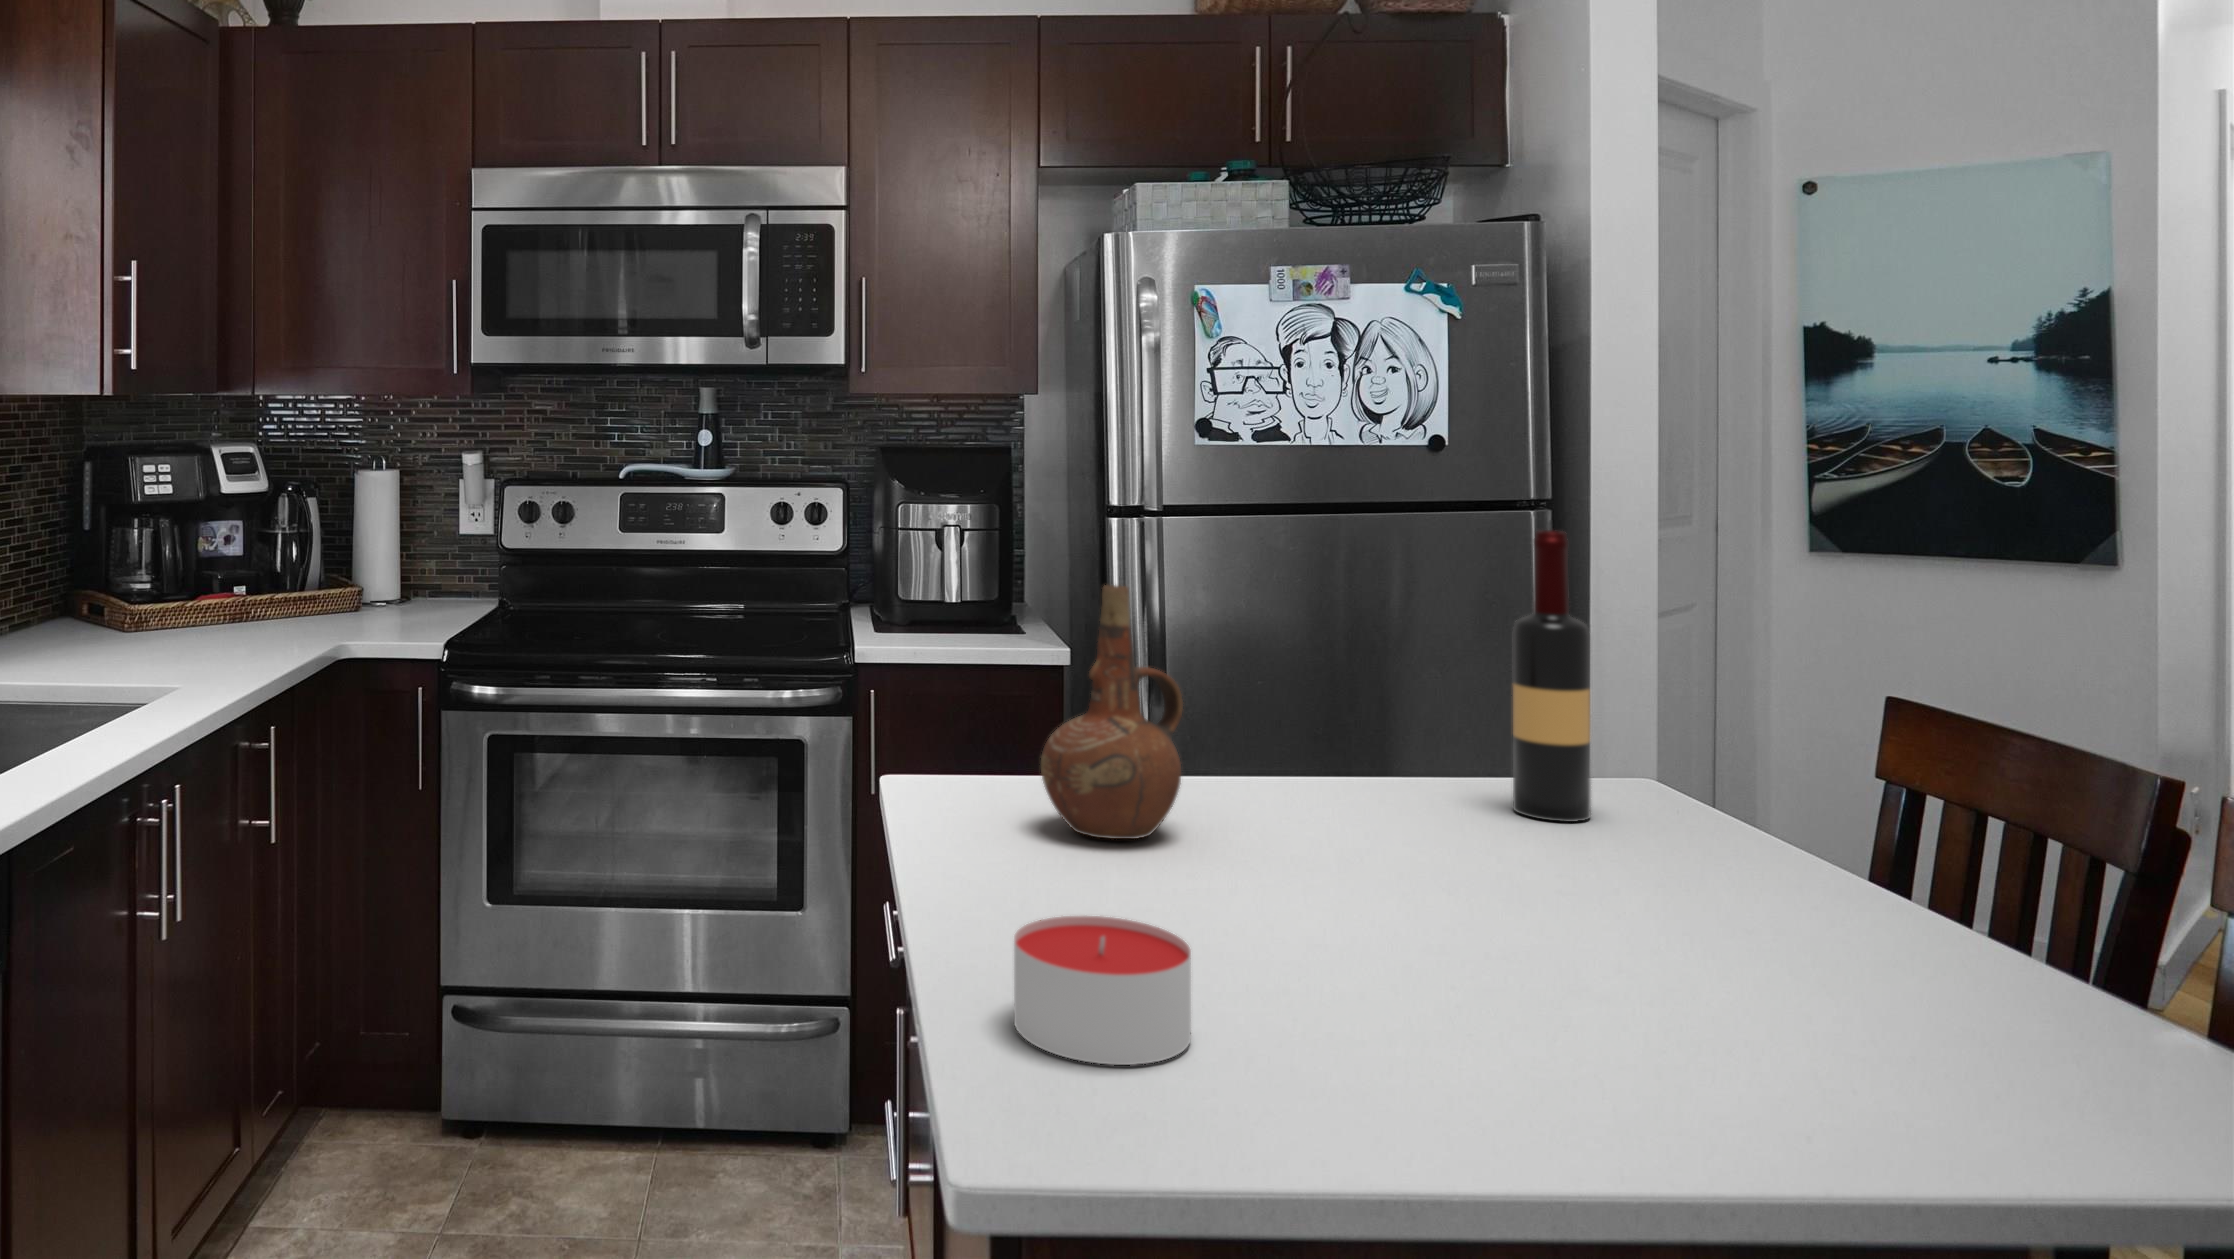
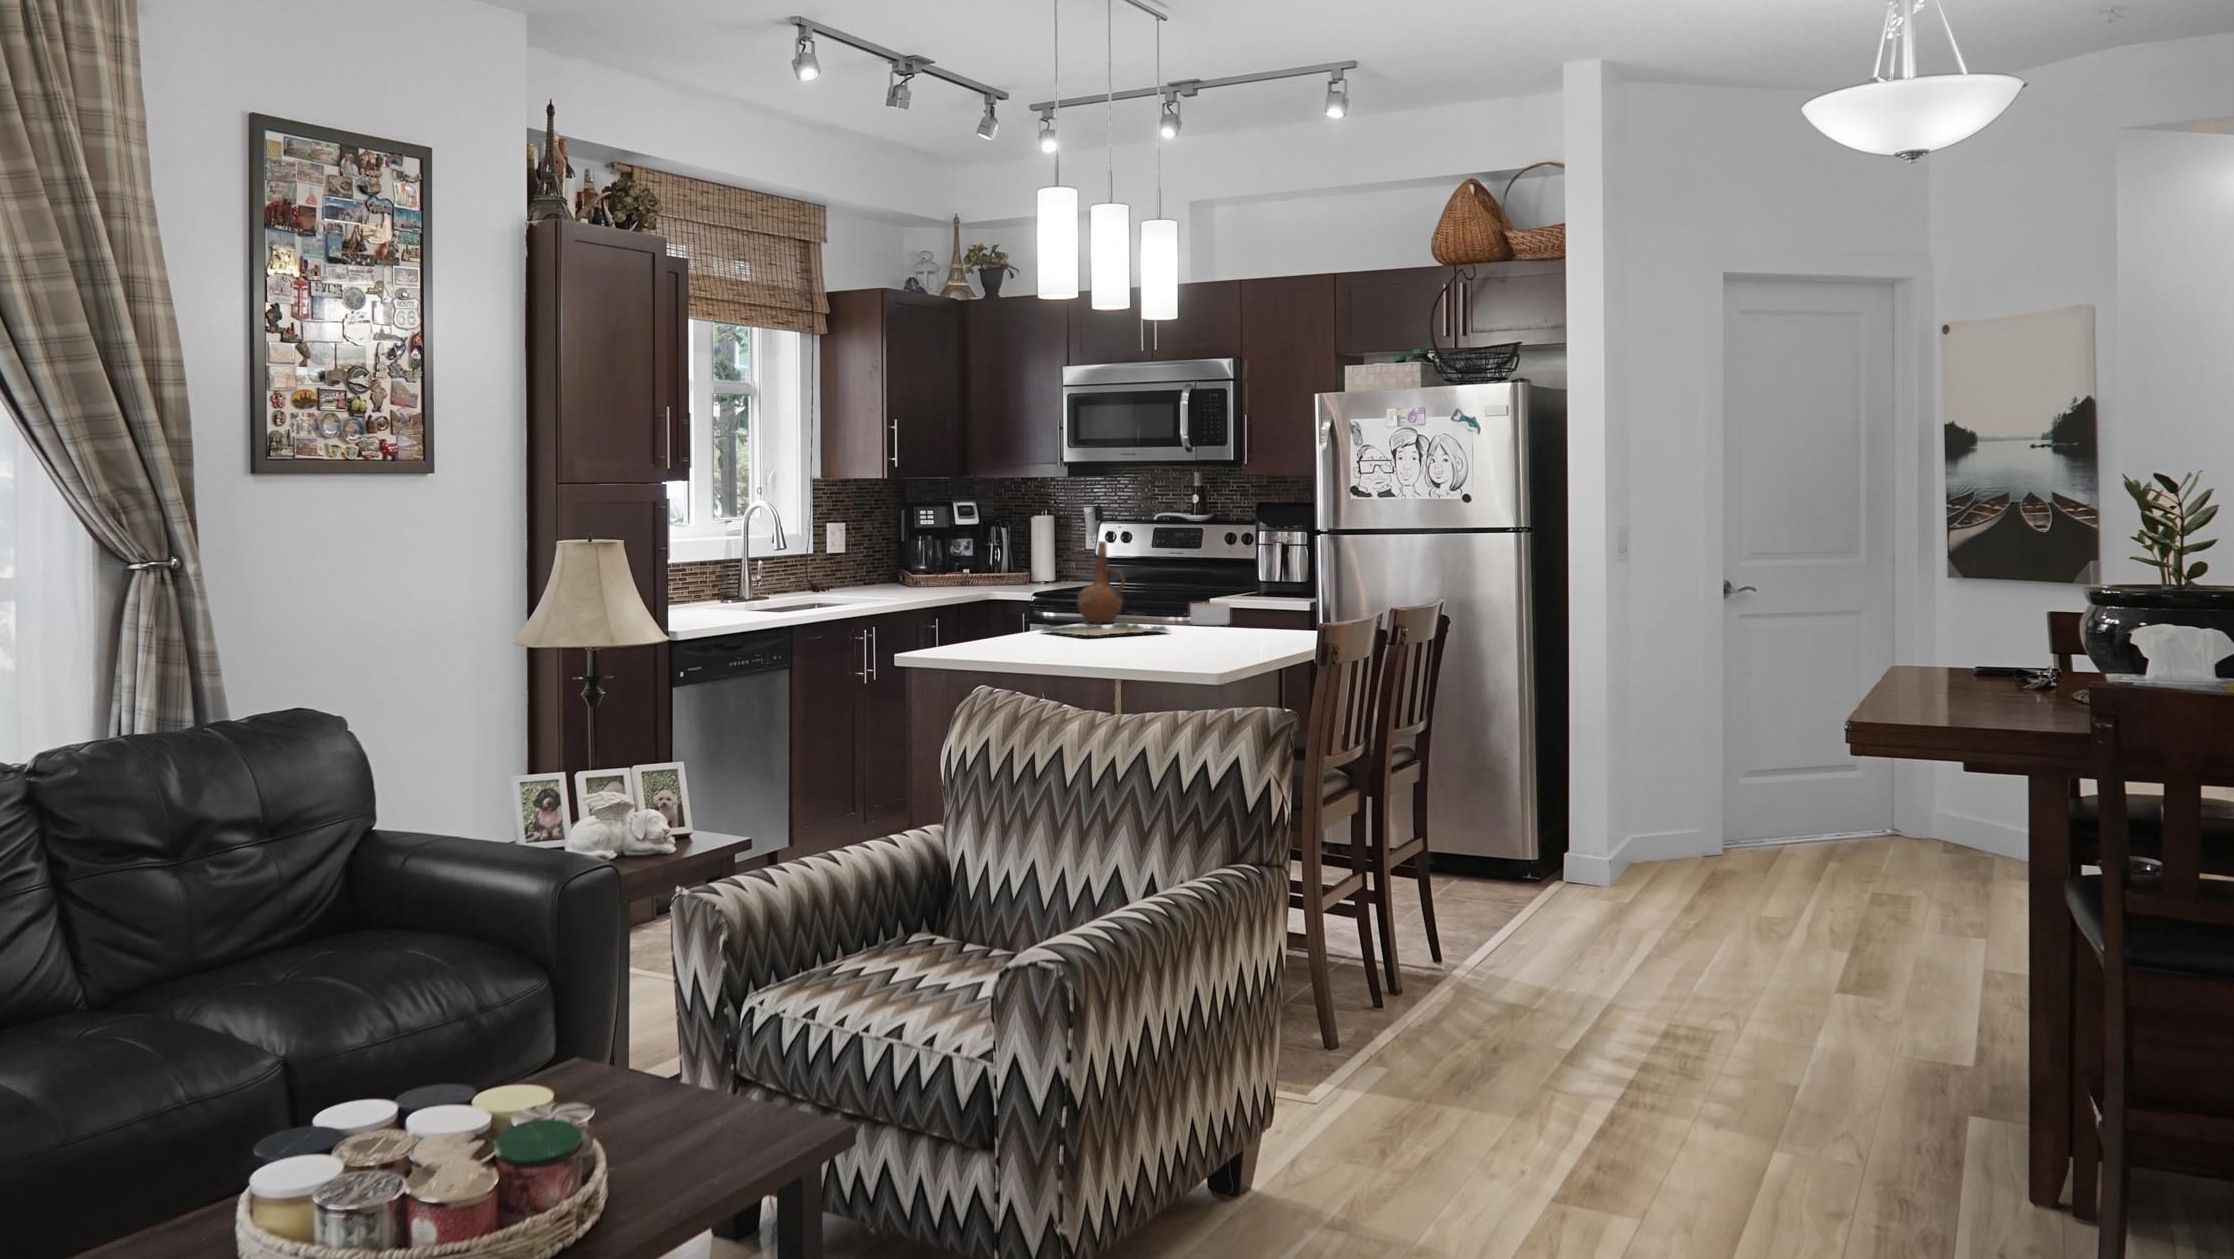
wine bottle: present [1513,530,1591,822] -> none [1247,525,1273,627]
tray: none [1263,859,1641,1036] -> present [1042,622,1168,636]
candle: present [1014,916,1191,1065] -> present [1190,602,1230,625]

